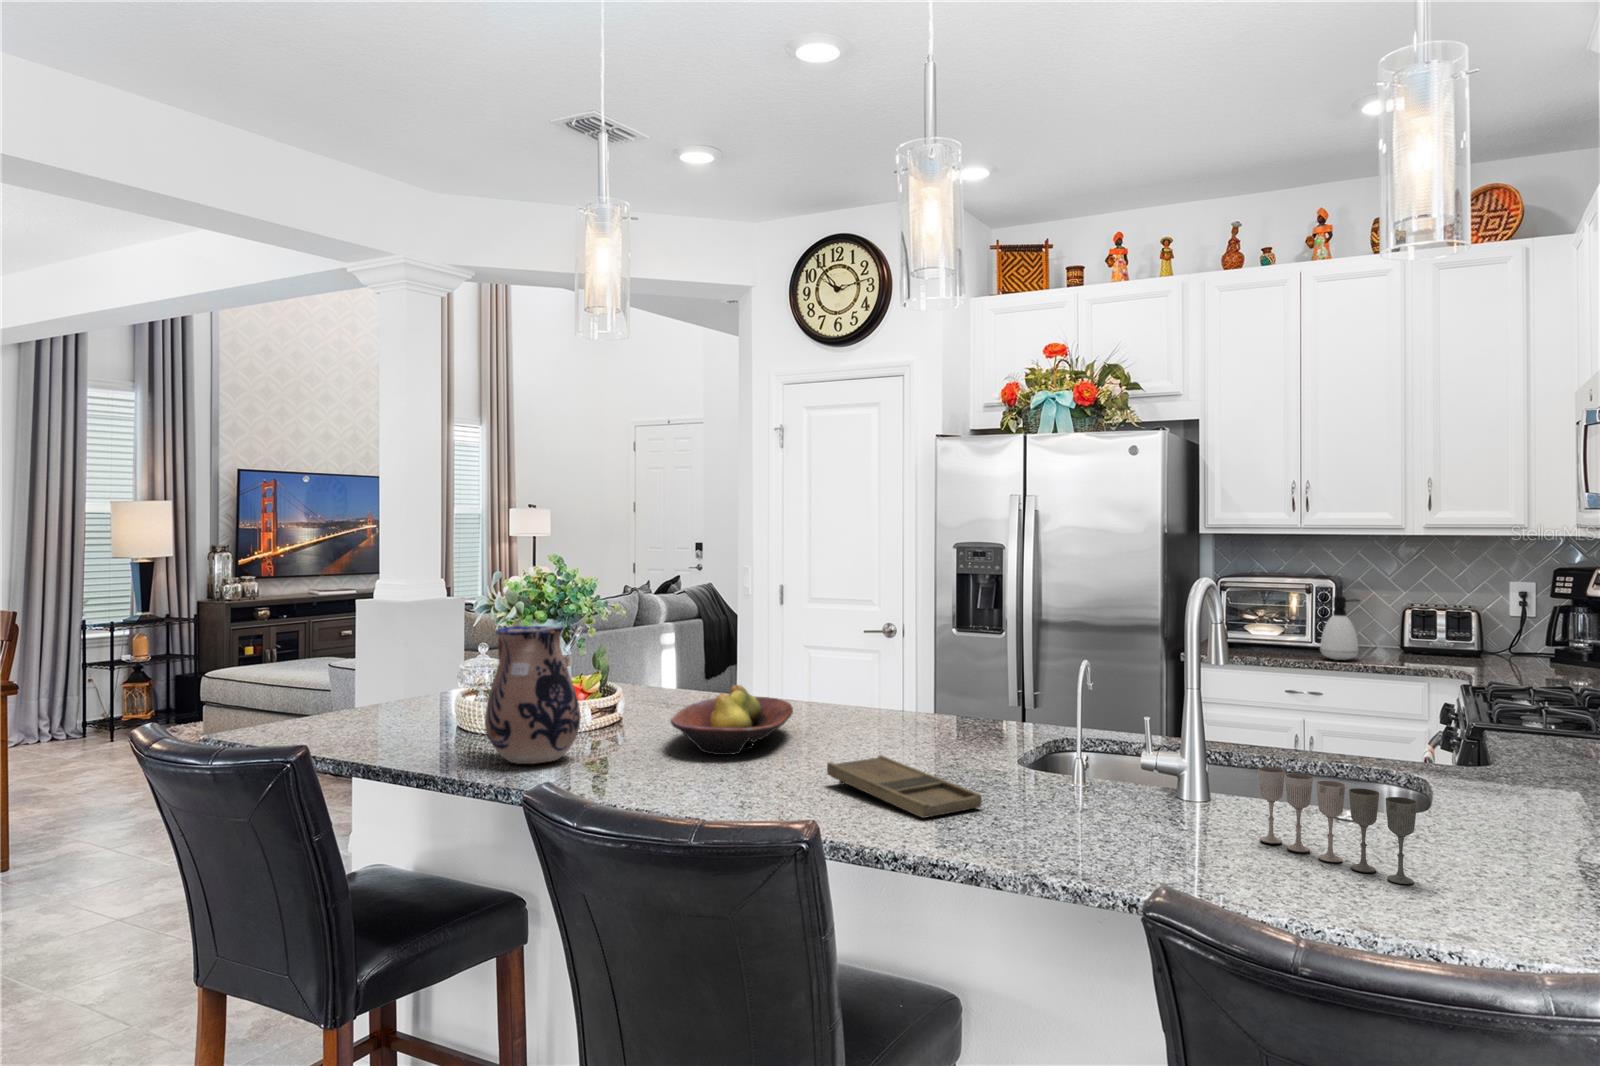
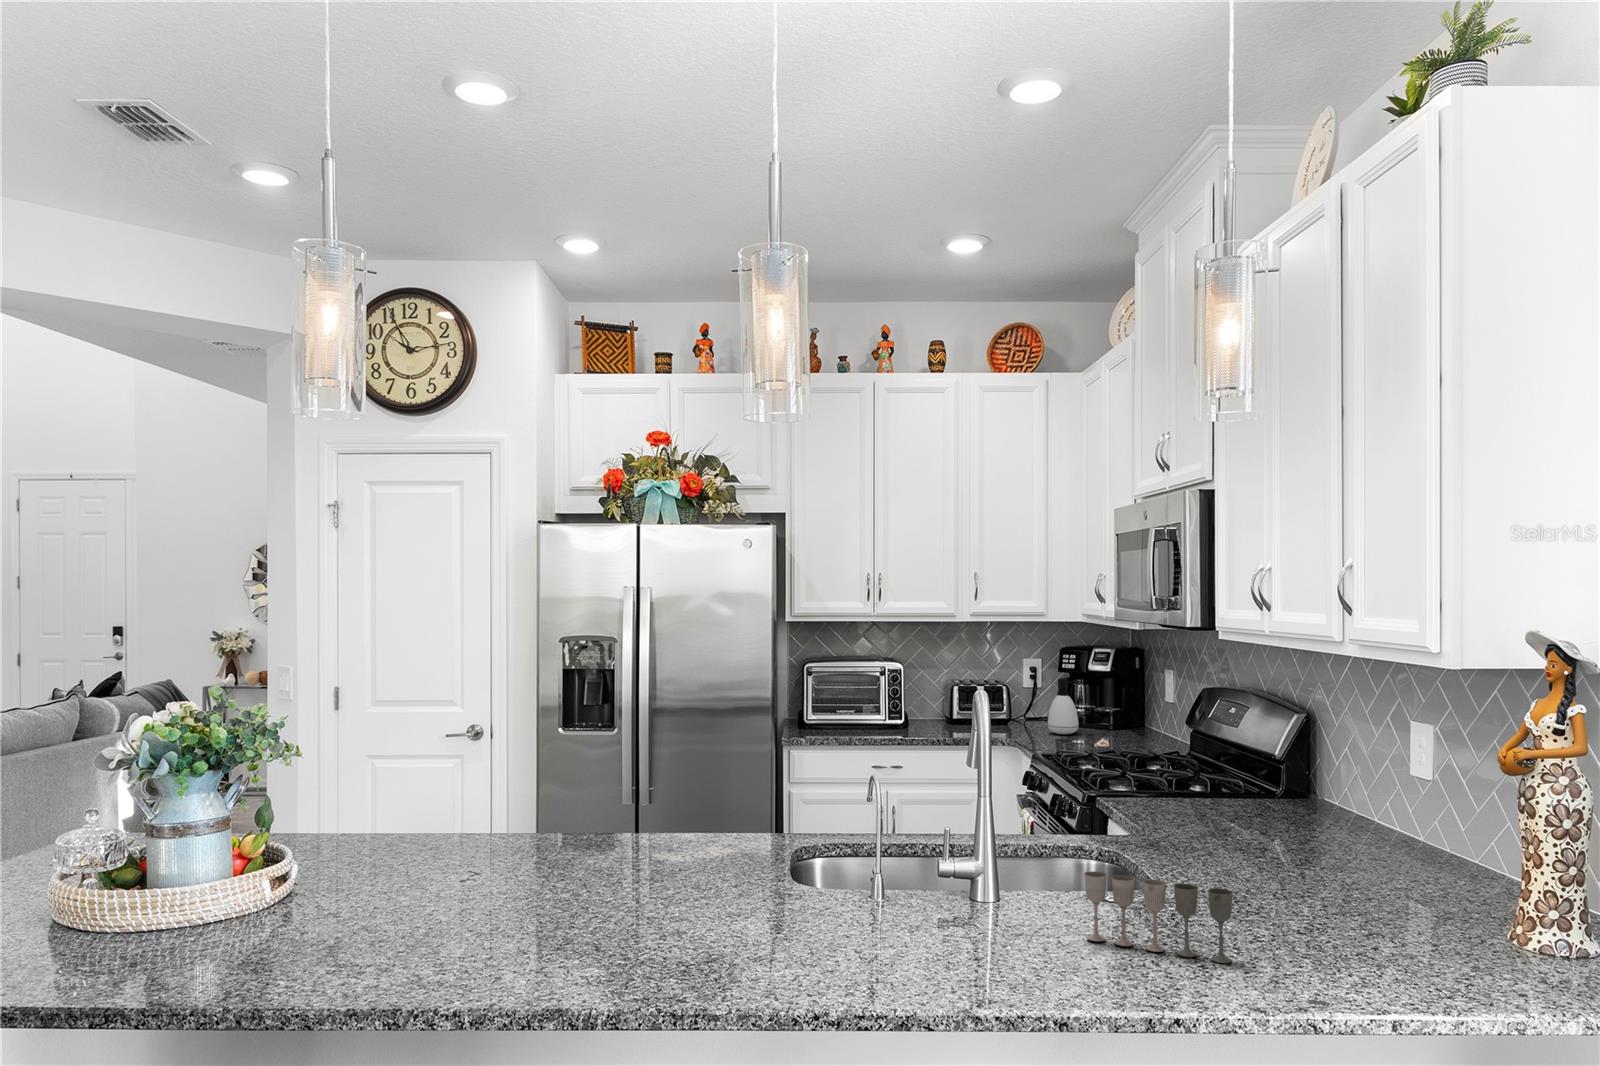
soap dispenser: present [1320,596,1359,660] -> present [1048,678,1079,734]
ceramic pitcher: present [485,625,581,764] -> none [178,785,309,971]
fruit bowl: present [671,685,793,755] -> none [399,833,540,922]
tray: present [827,755,982,818] -> none [646,900,831,966]

